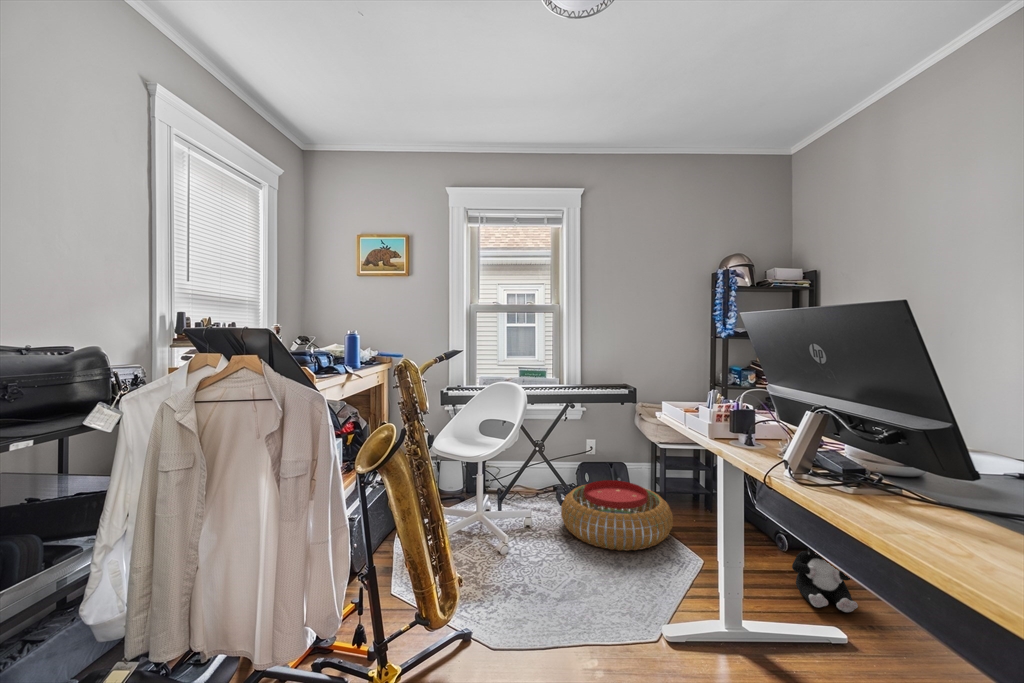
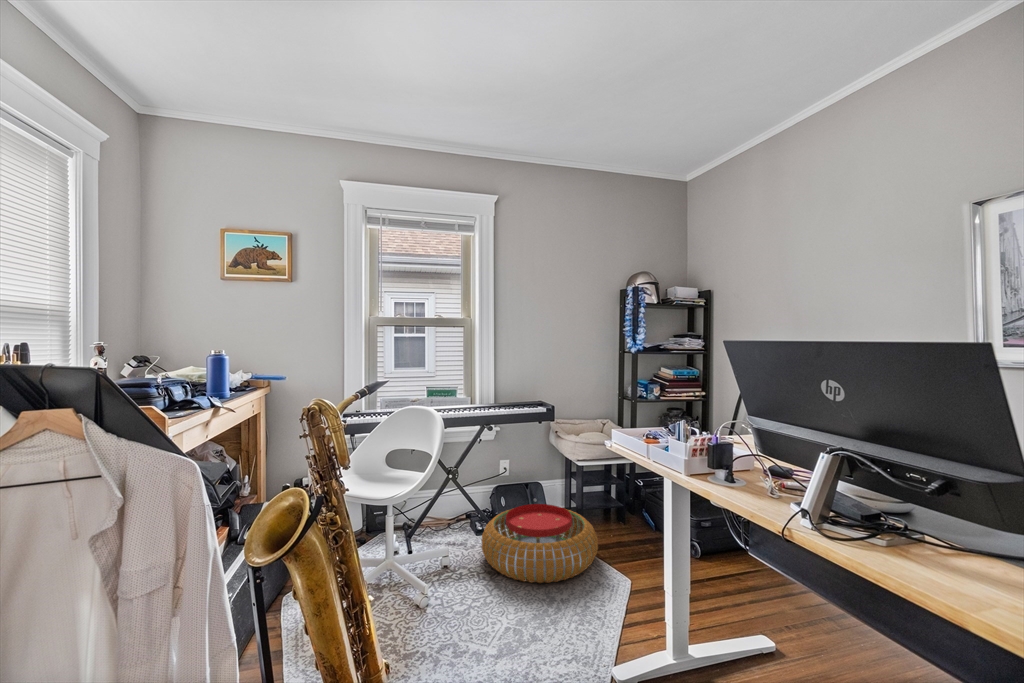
plush toy: present [792,548,858,612] -> none [717,541,779,618]

